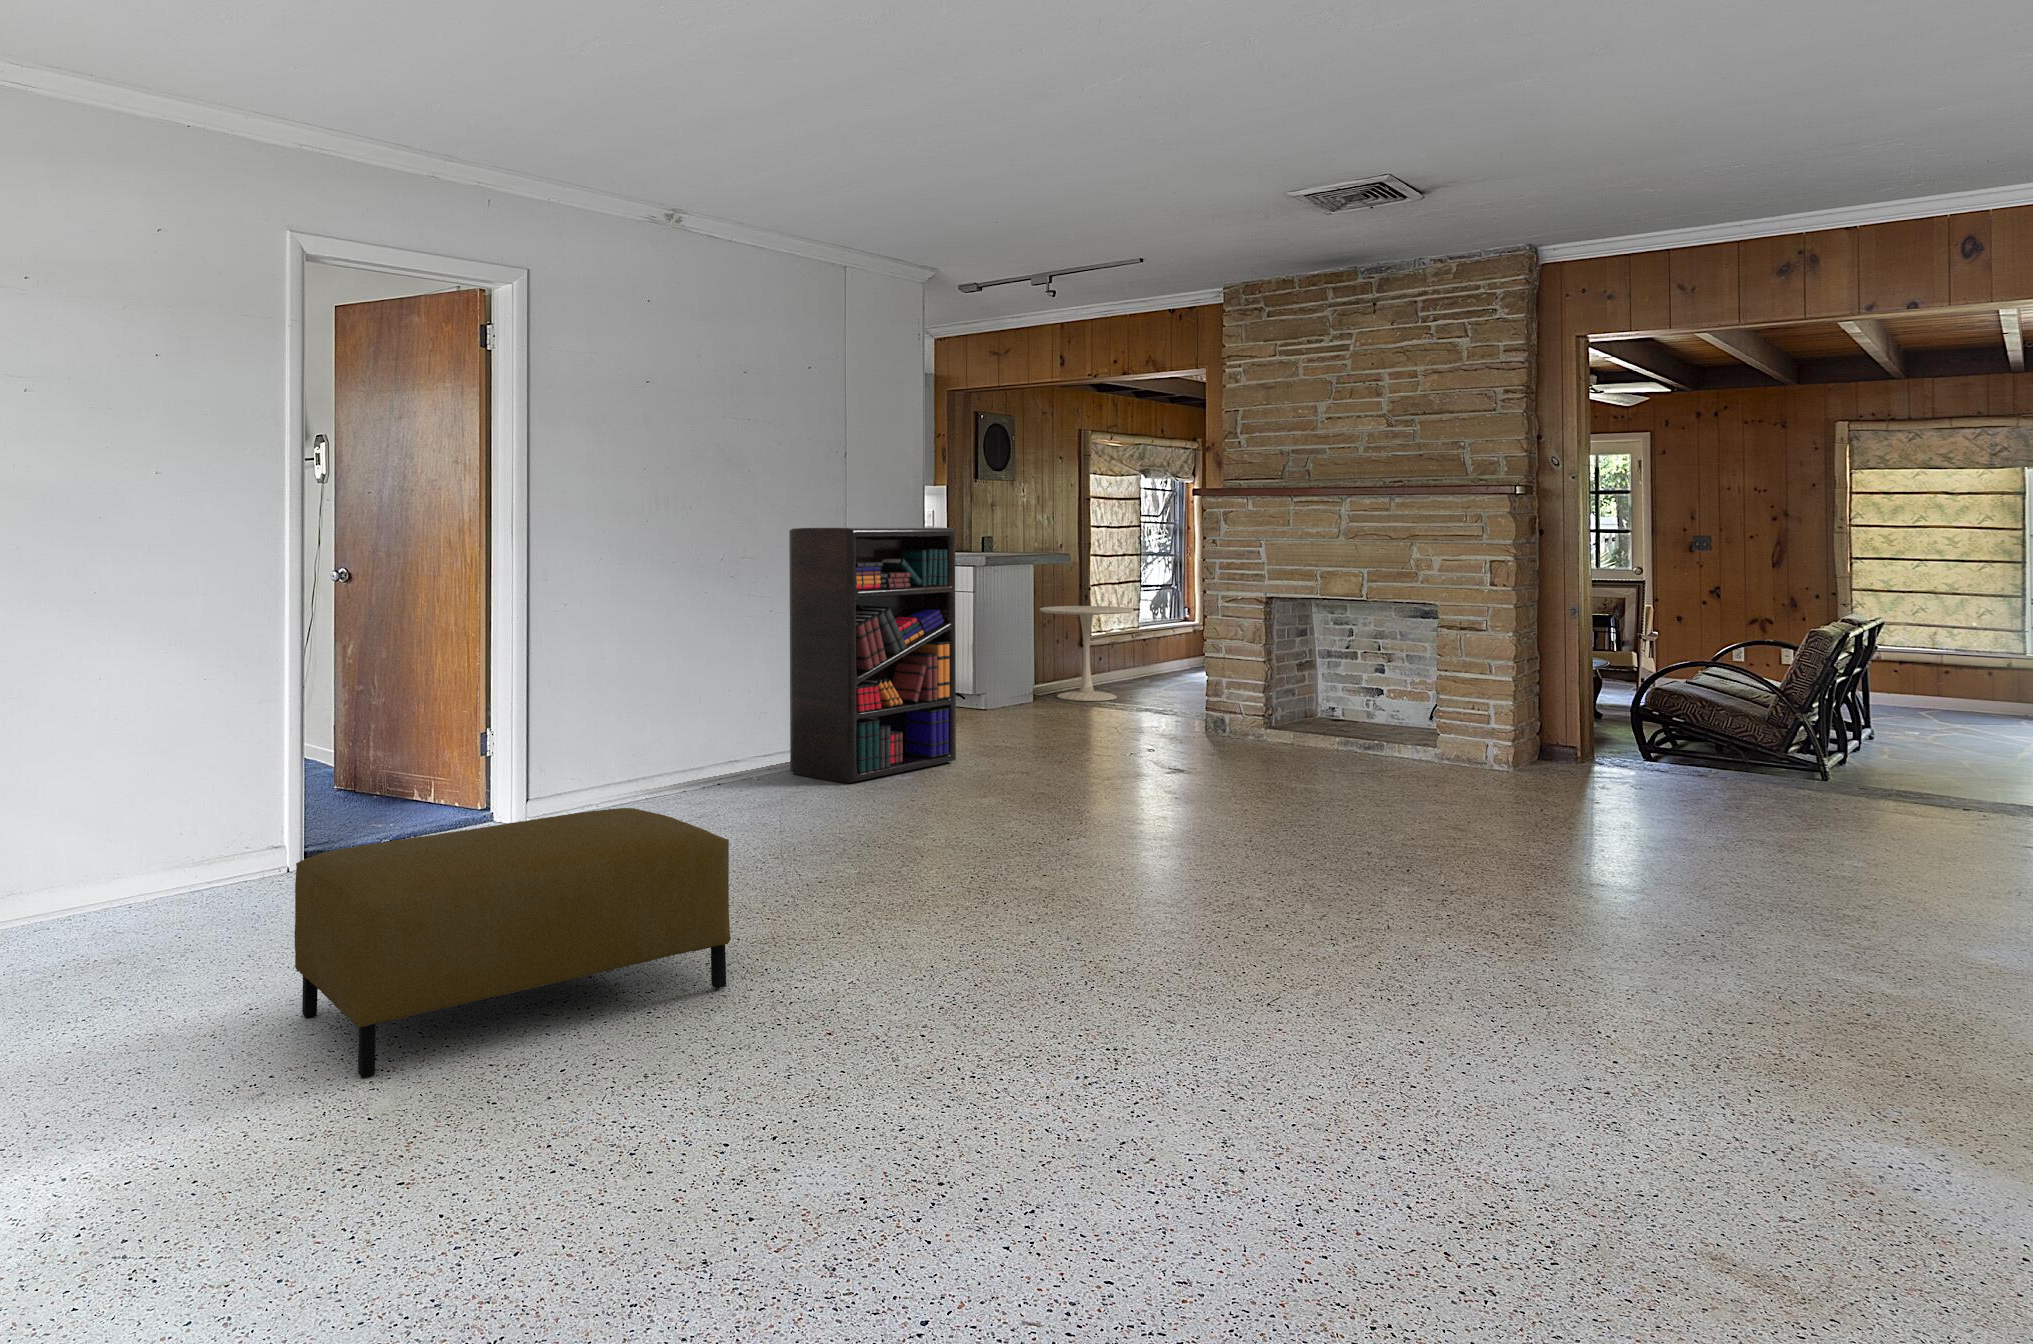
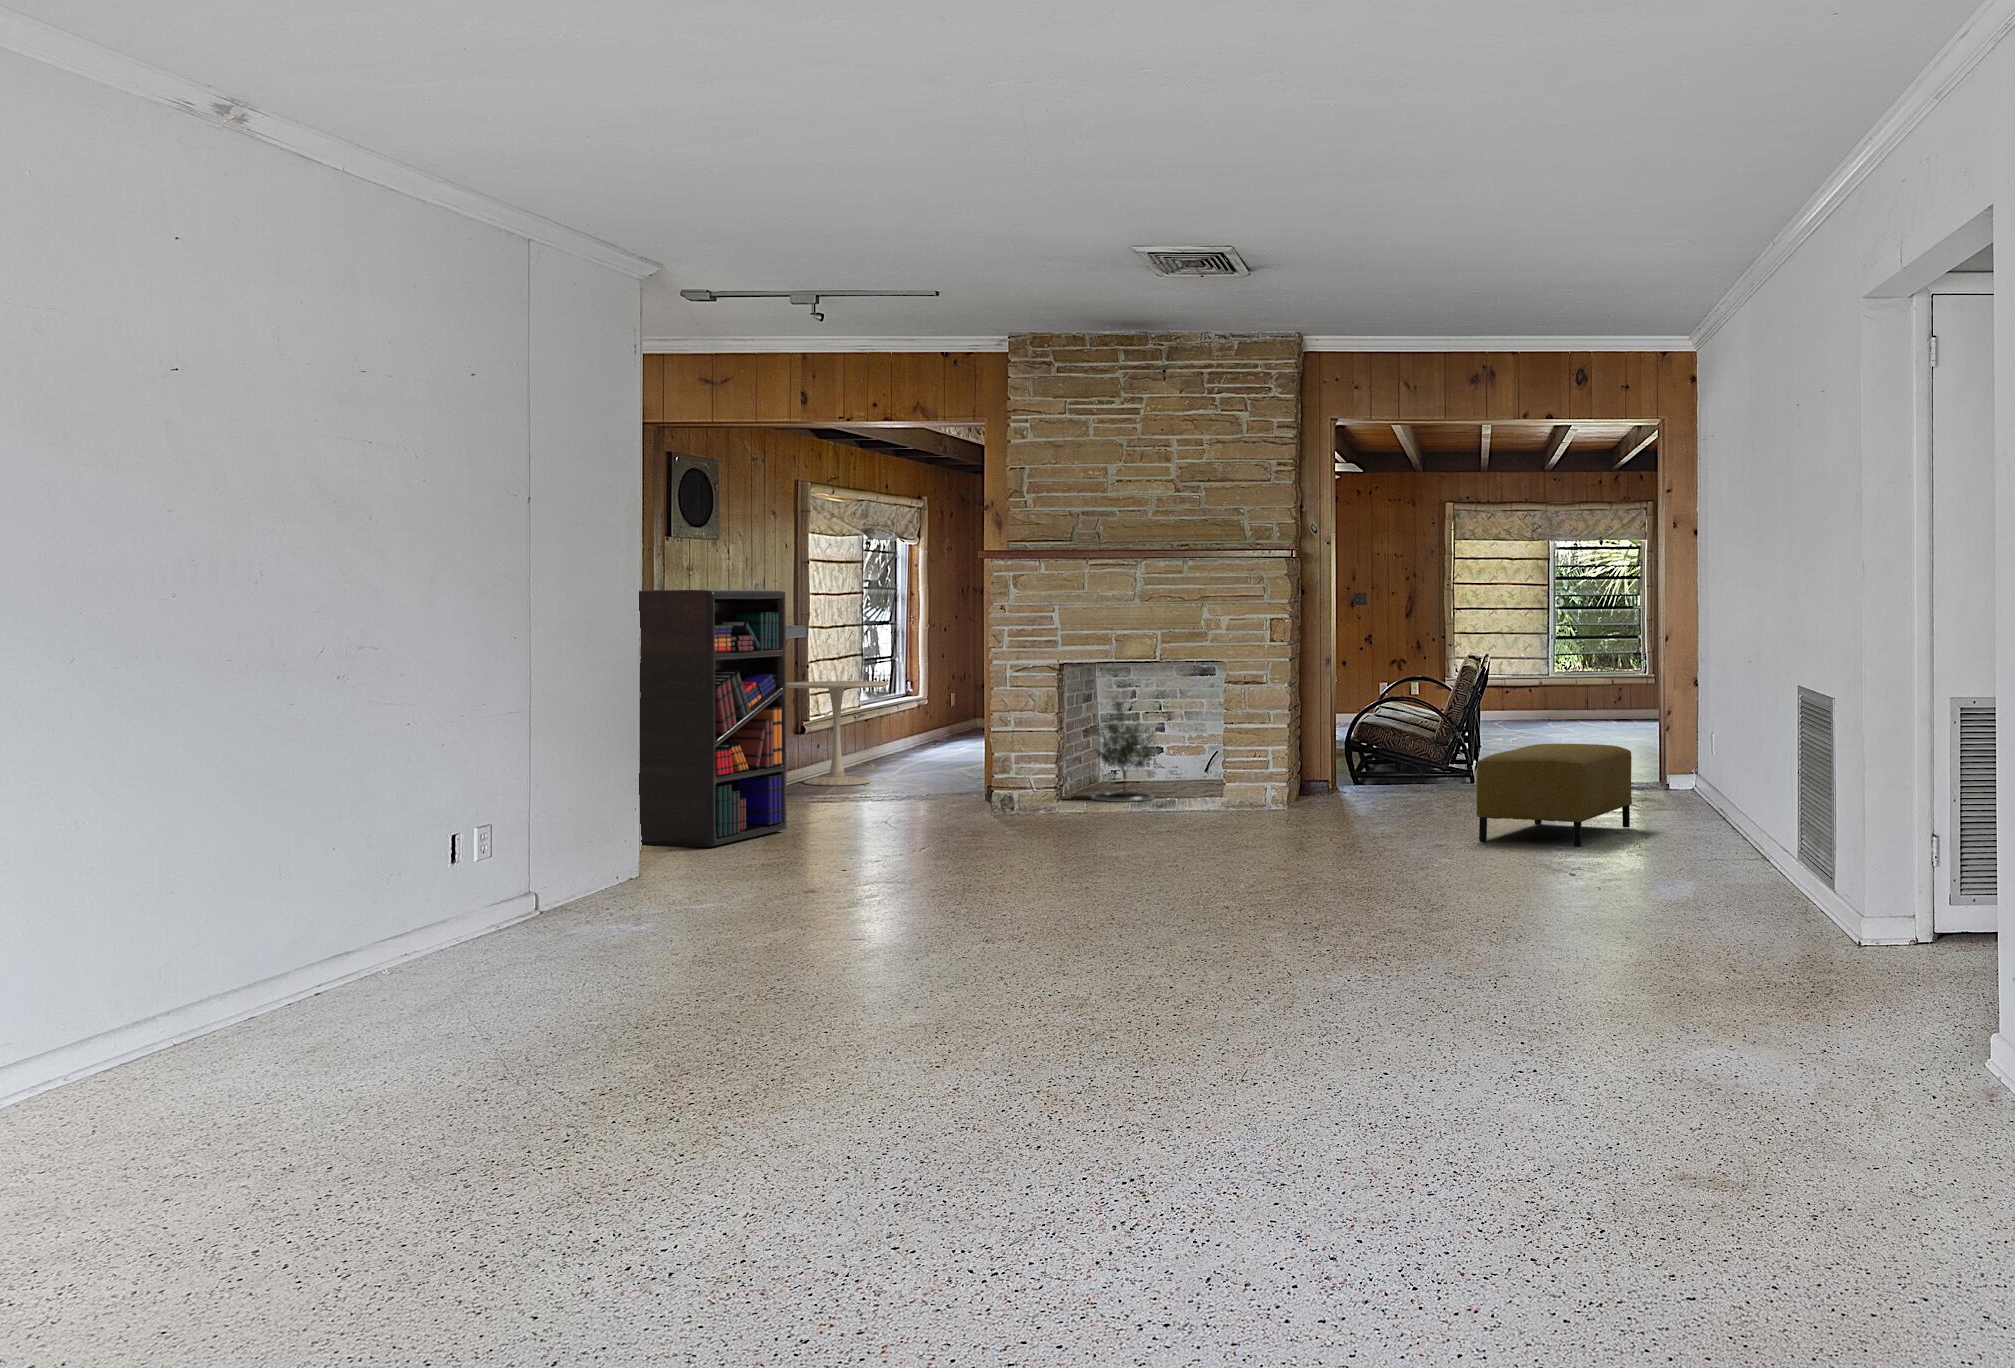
potted tree: none [1301,623,1381,740] -> present [1092,693,1155,802]
ottoman: present [295,808,731,1078] -> present [1476,744,1632,846]

